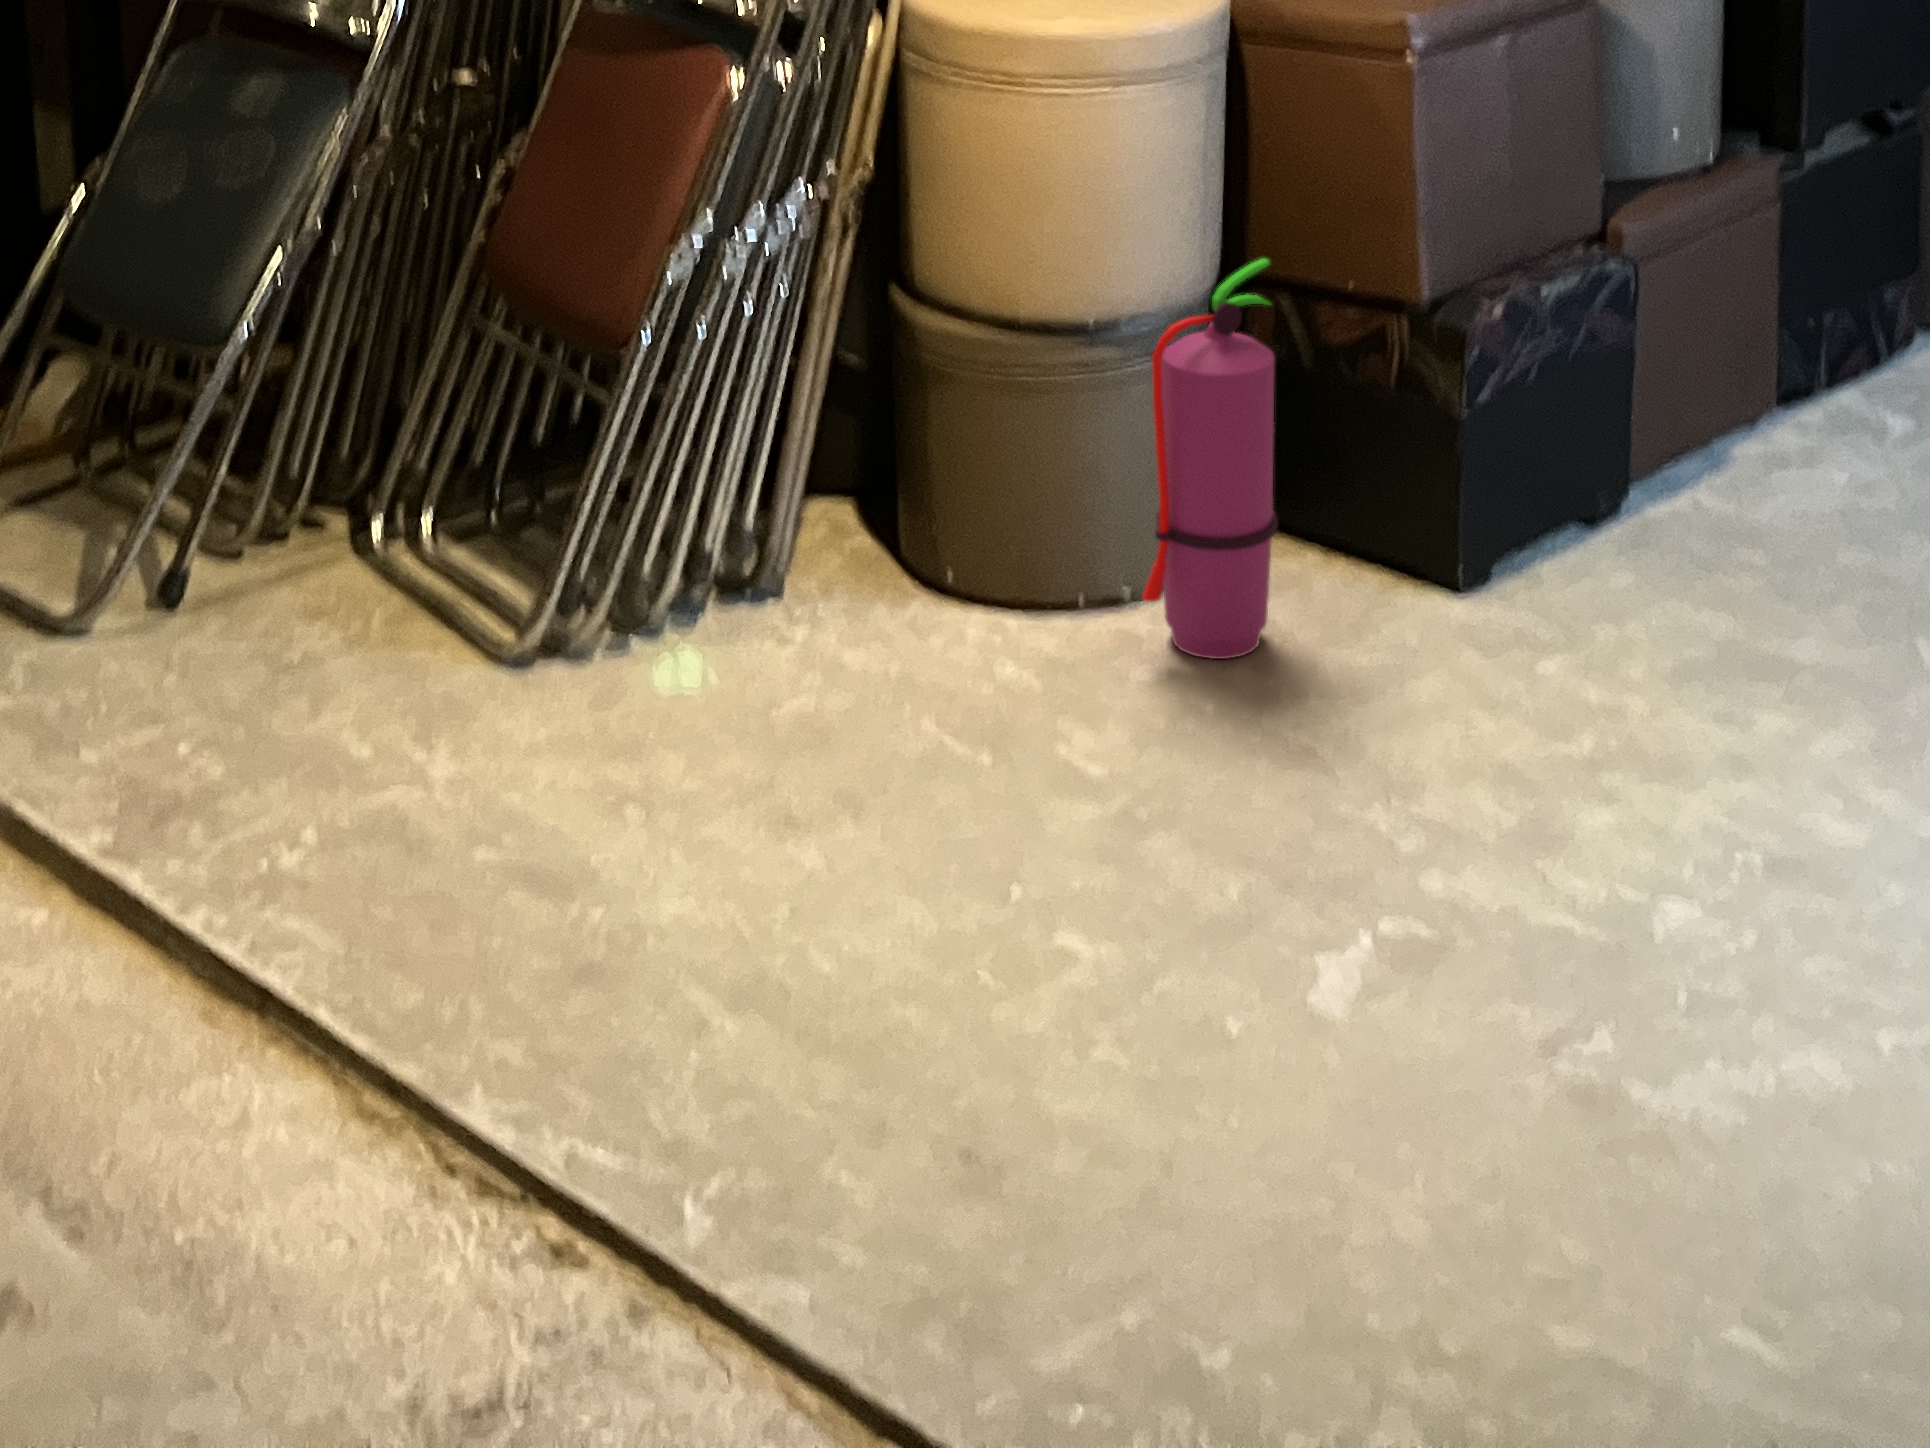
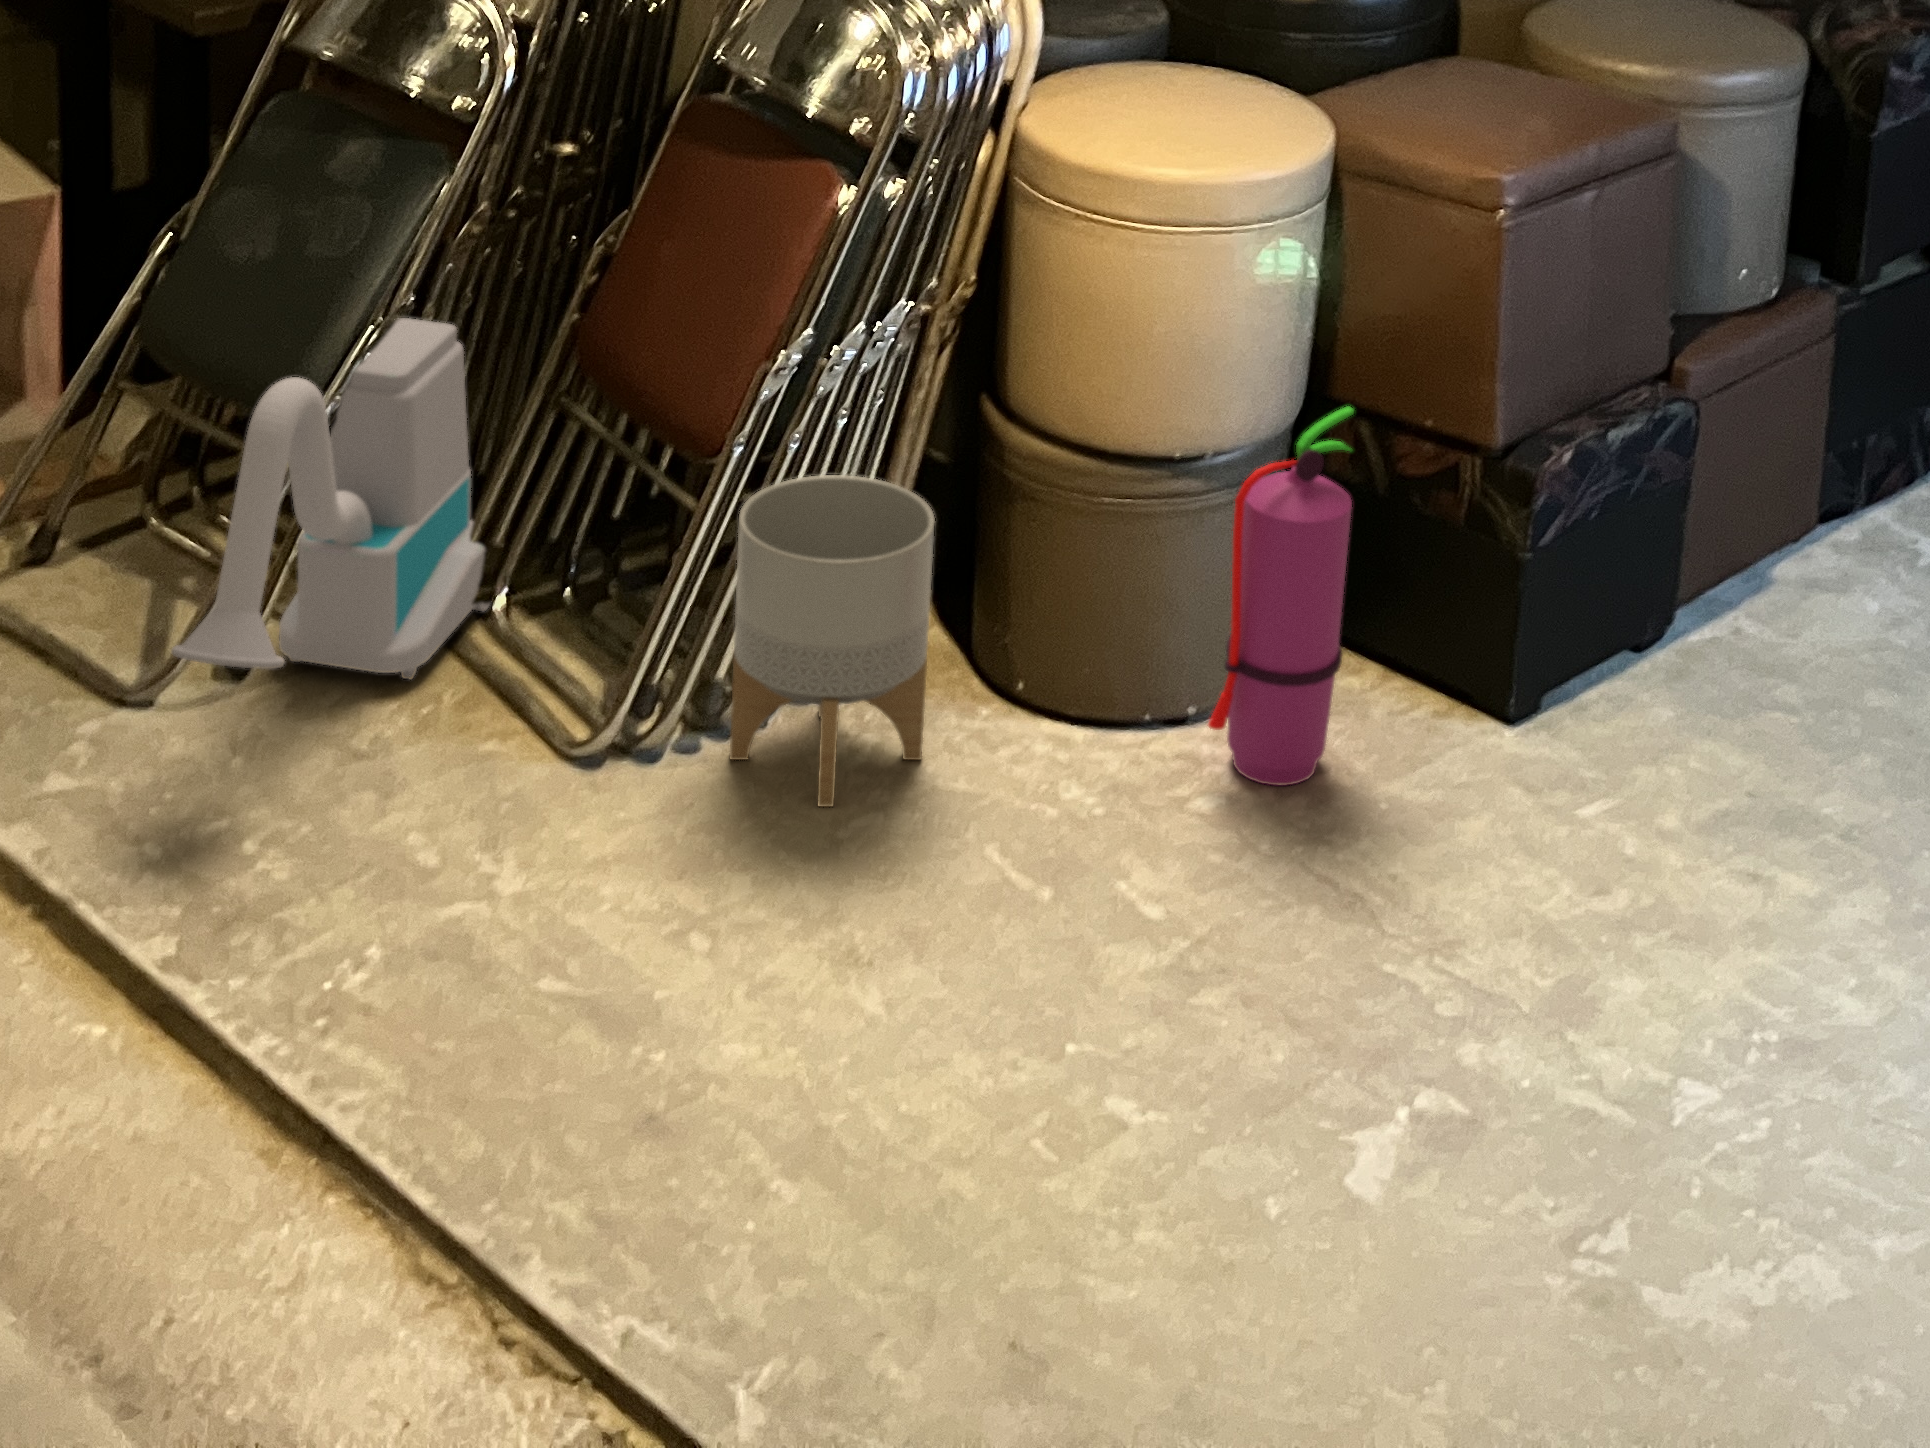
vacuum cleaner: none [96,248,417,603] -> present [172,318,489,679]
planter: none [649,365,852,695] -> present [730,475,935,807]

